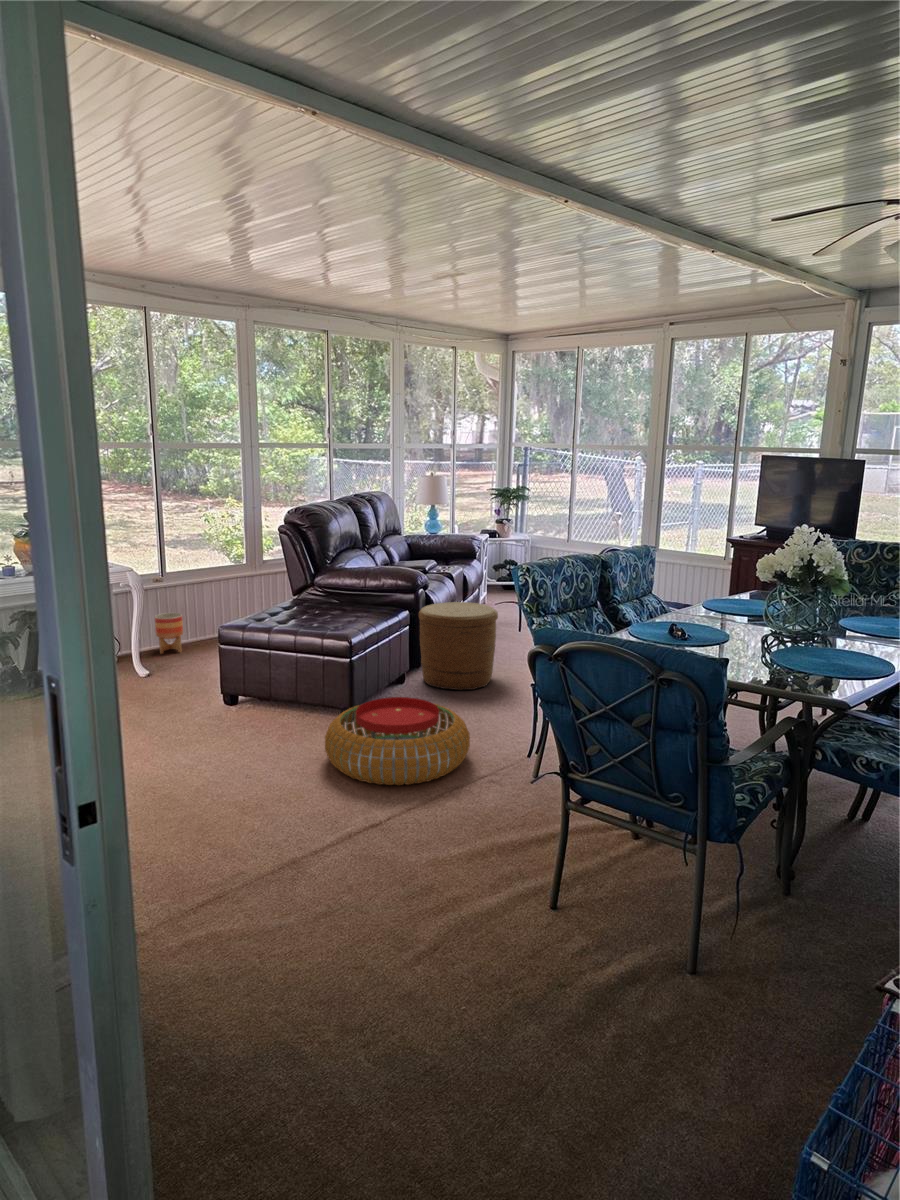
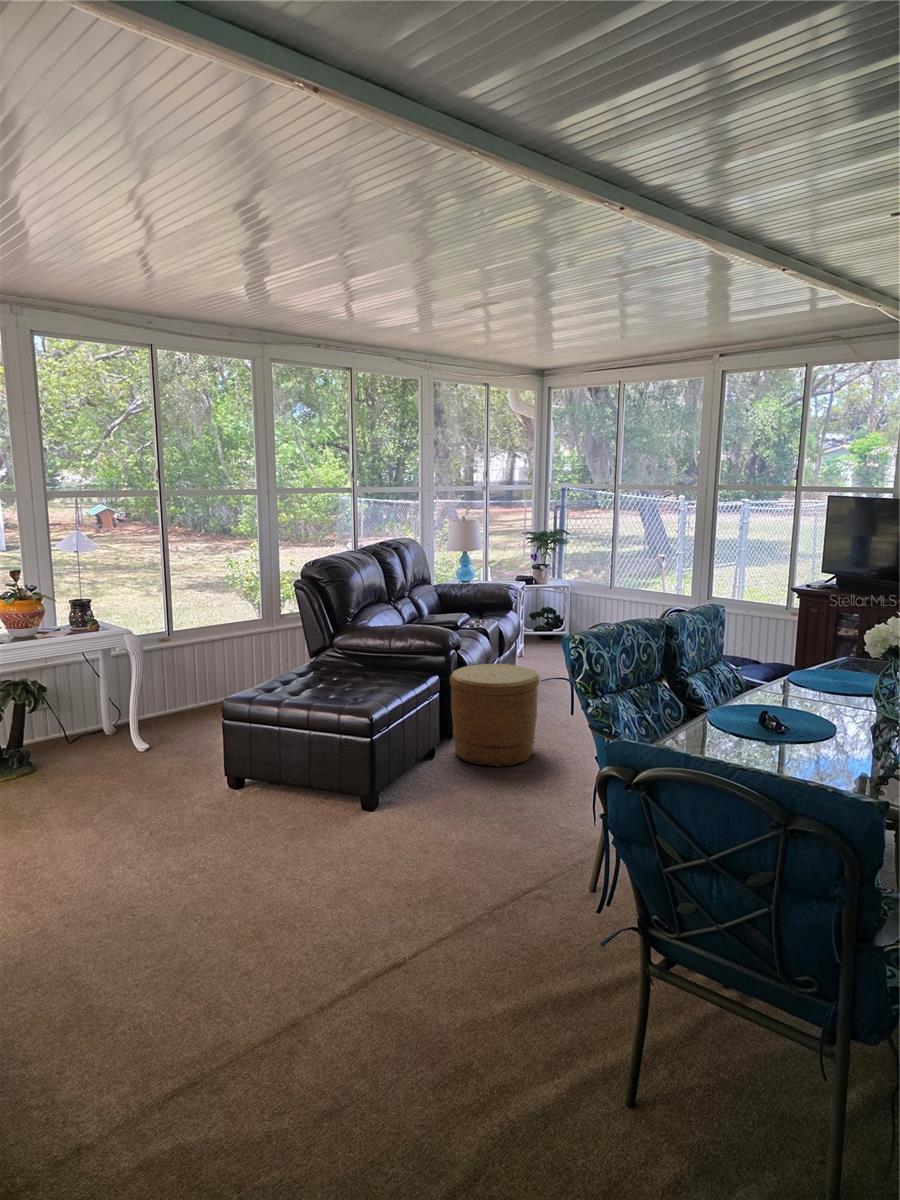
planter: present [155,613,183,654] -> none [162,674,193,720]
pouf: present [325,697,470,785] -> none [340,787,512,903]

